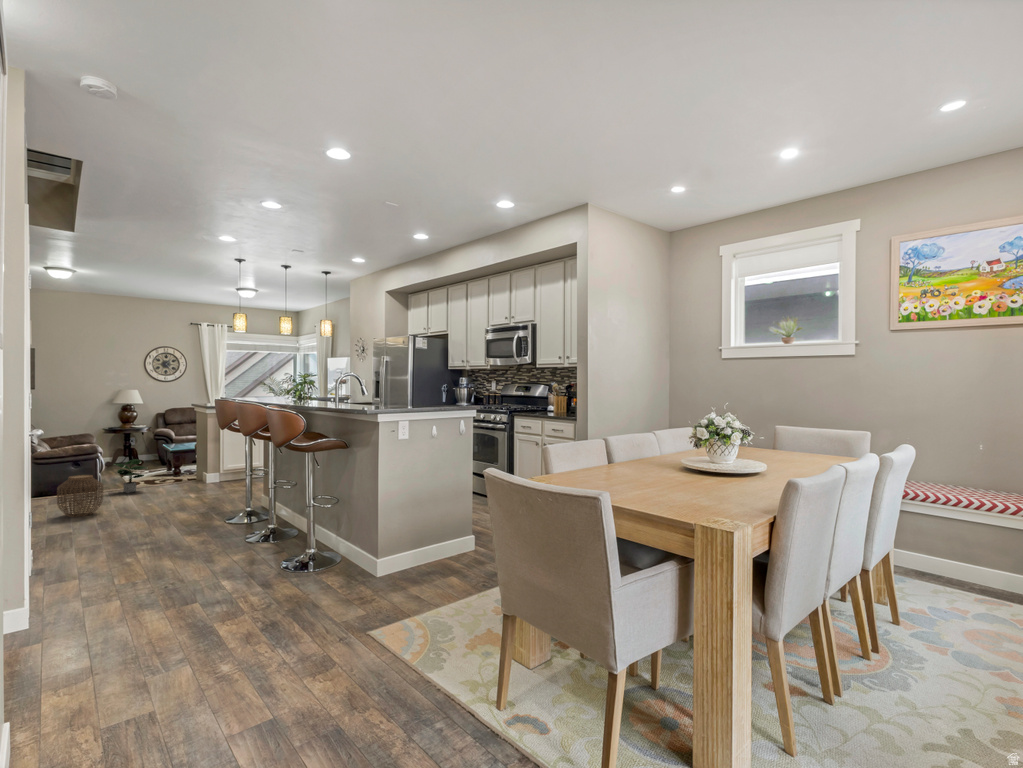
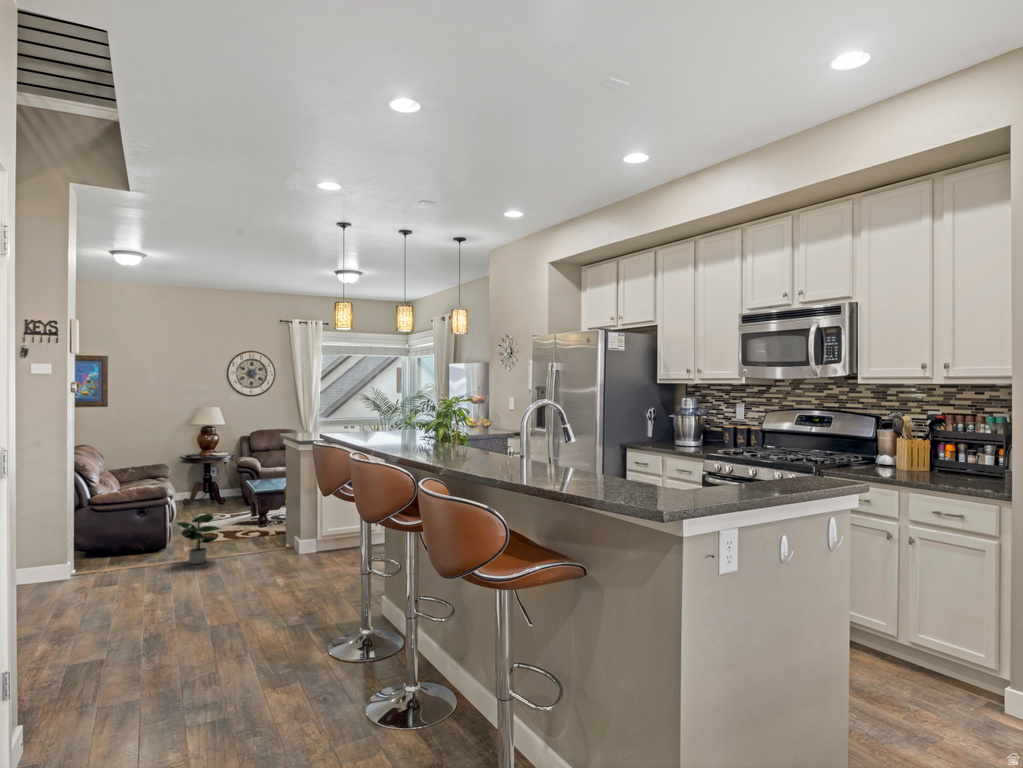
woven basket: present [57,475,103,517] -> none [83,555,151,624]

